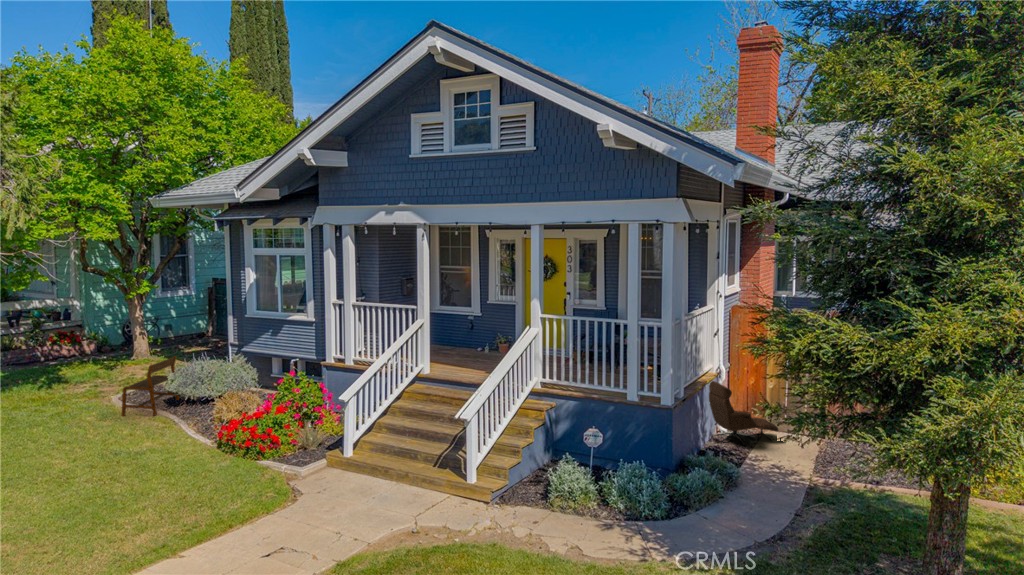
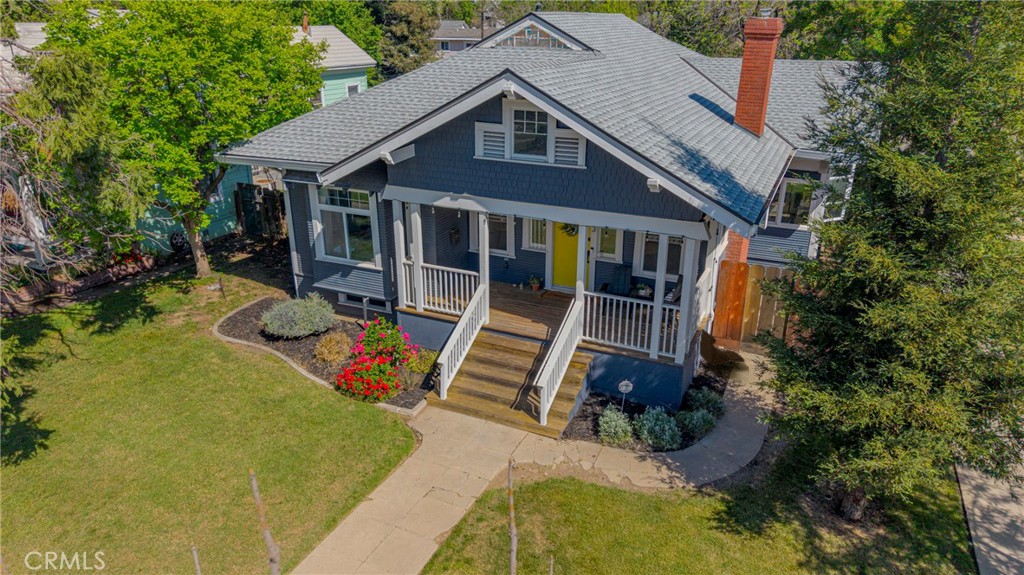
bench: present [122,356,179,416] -> none [239,302,277,355]

